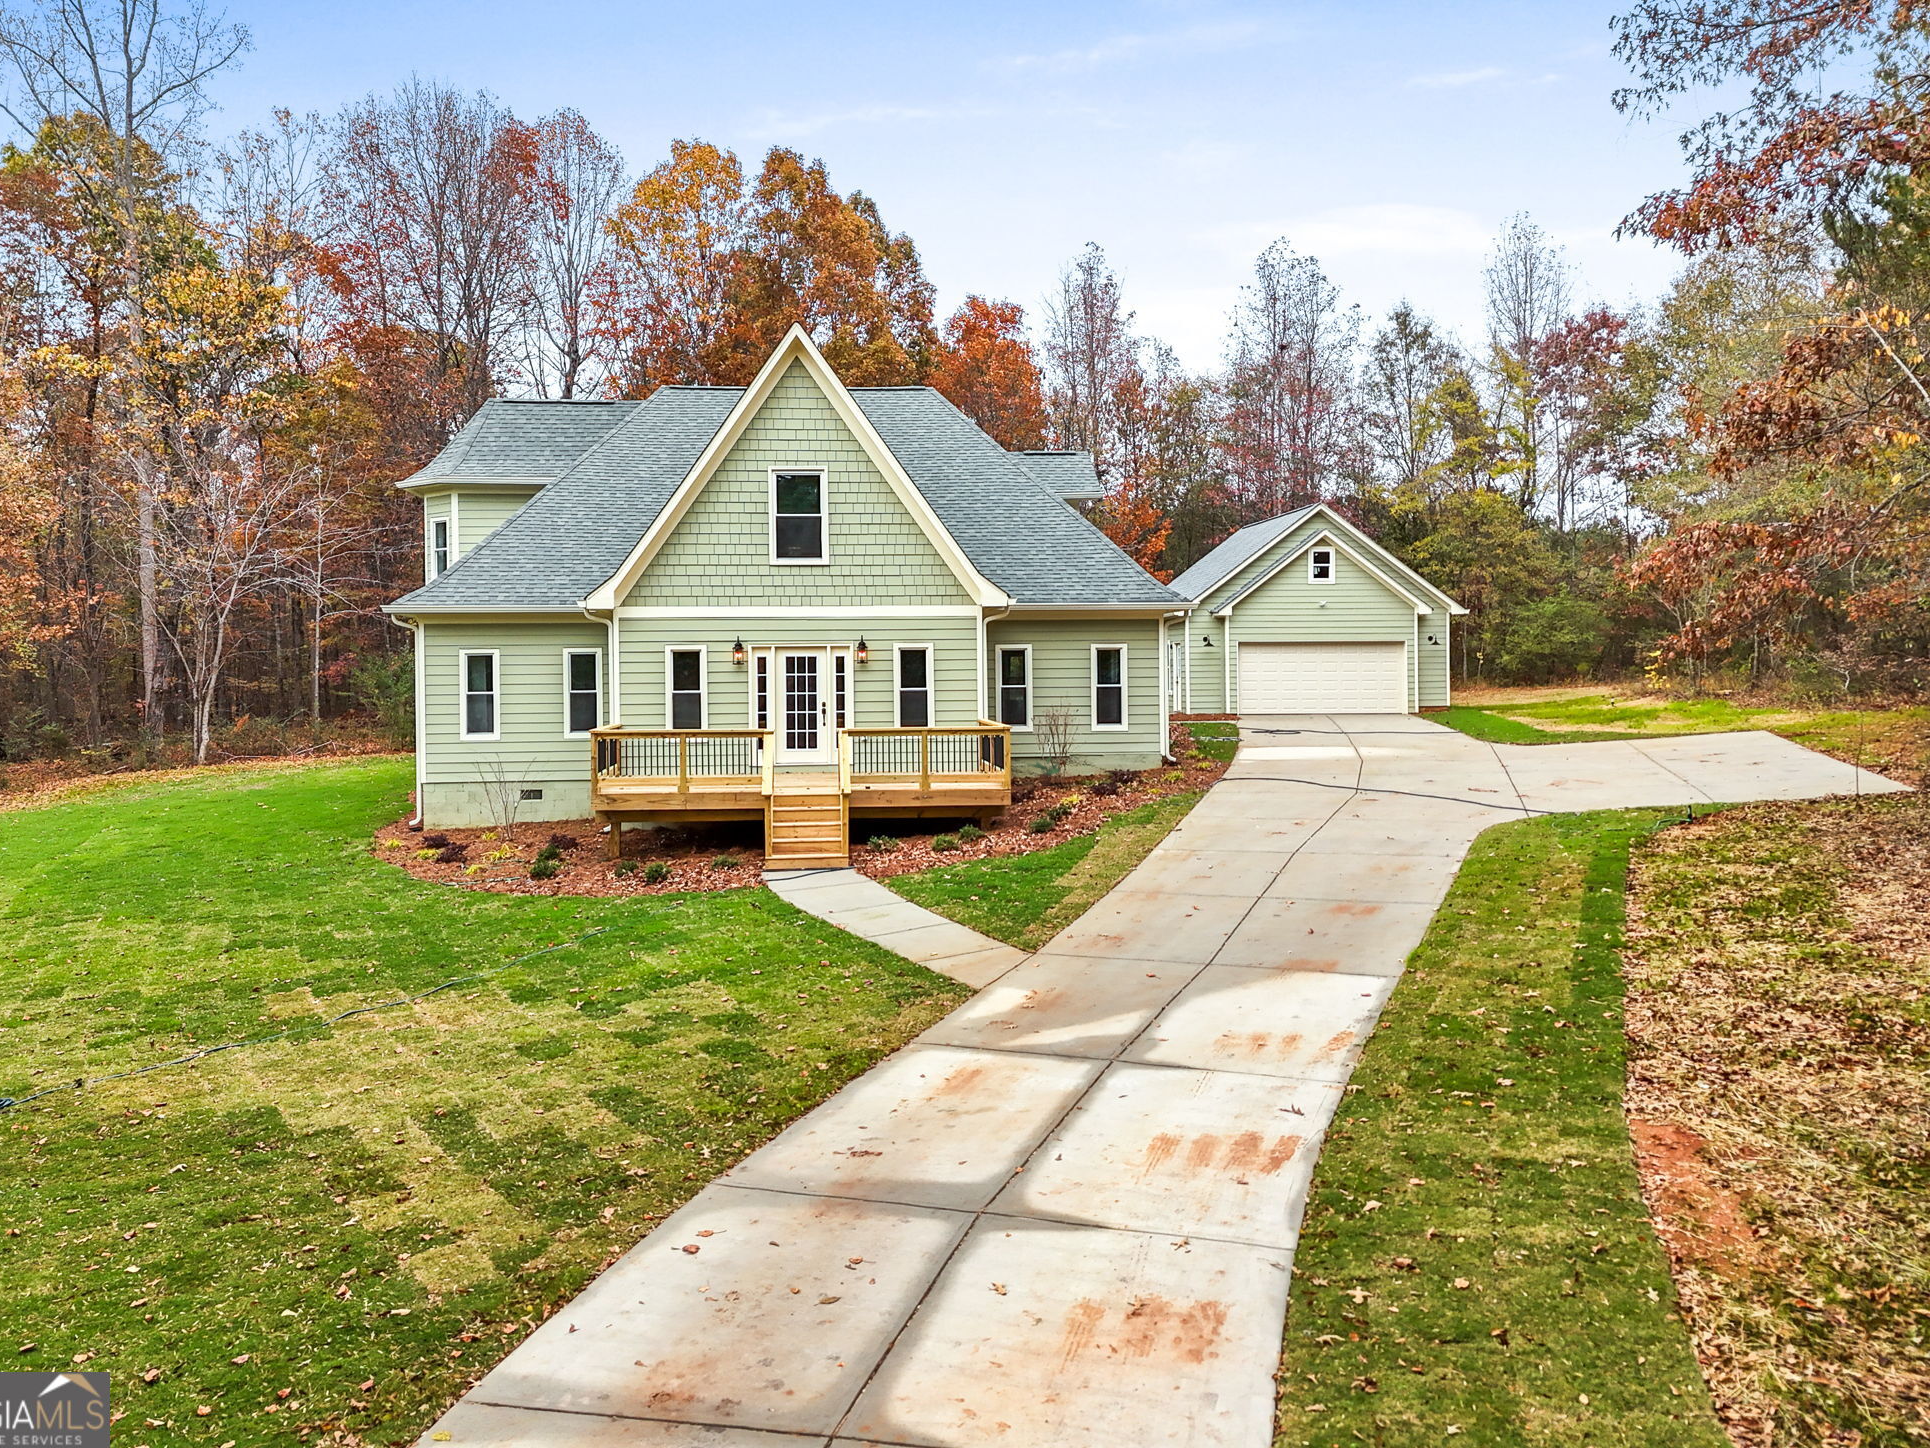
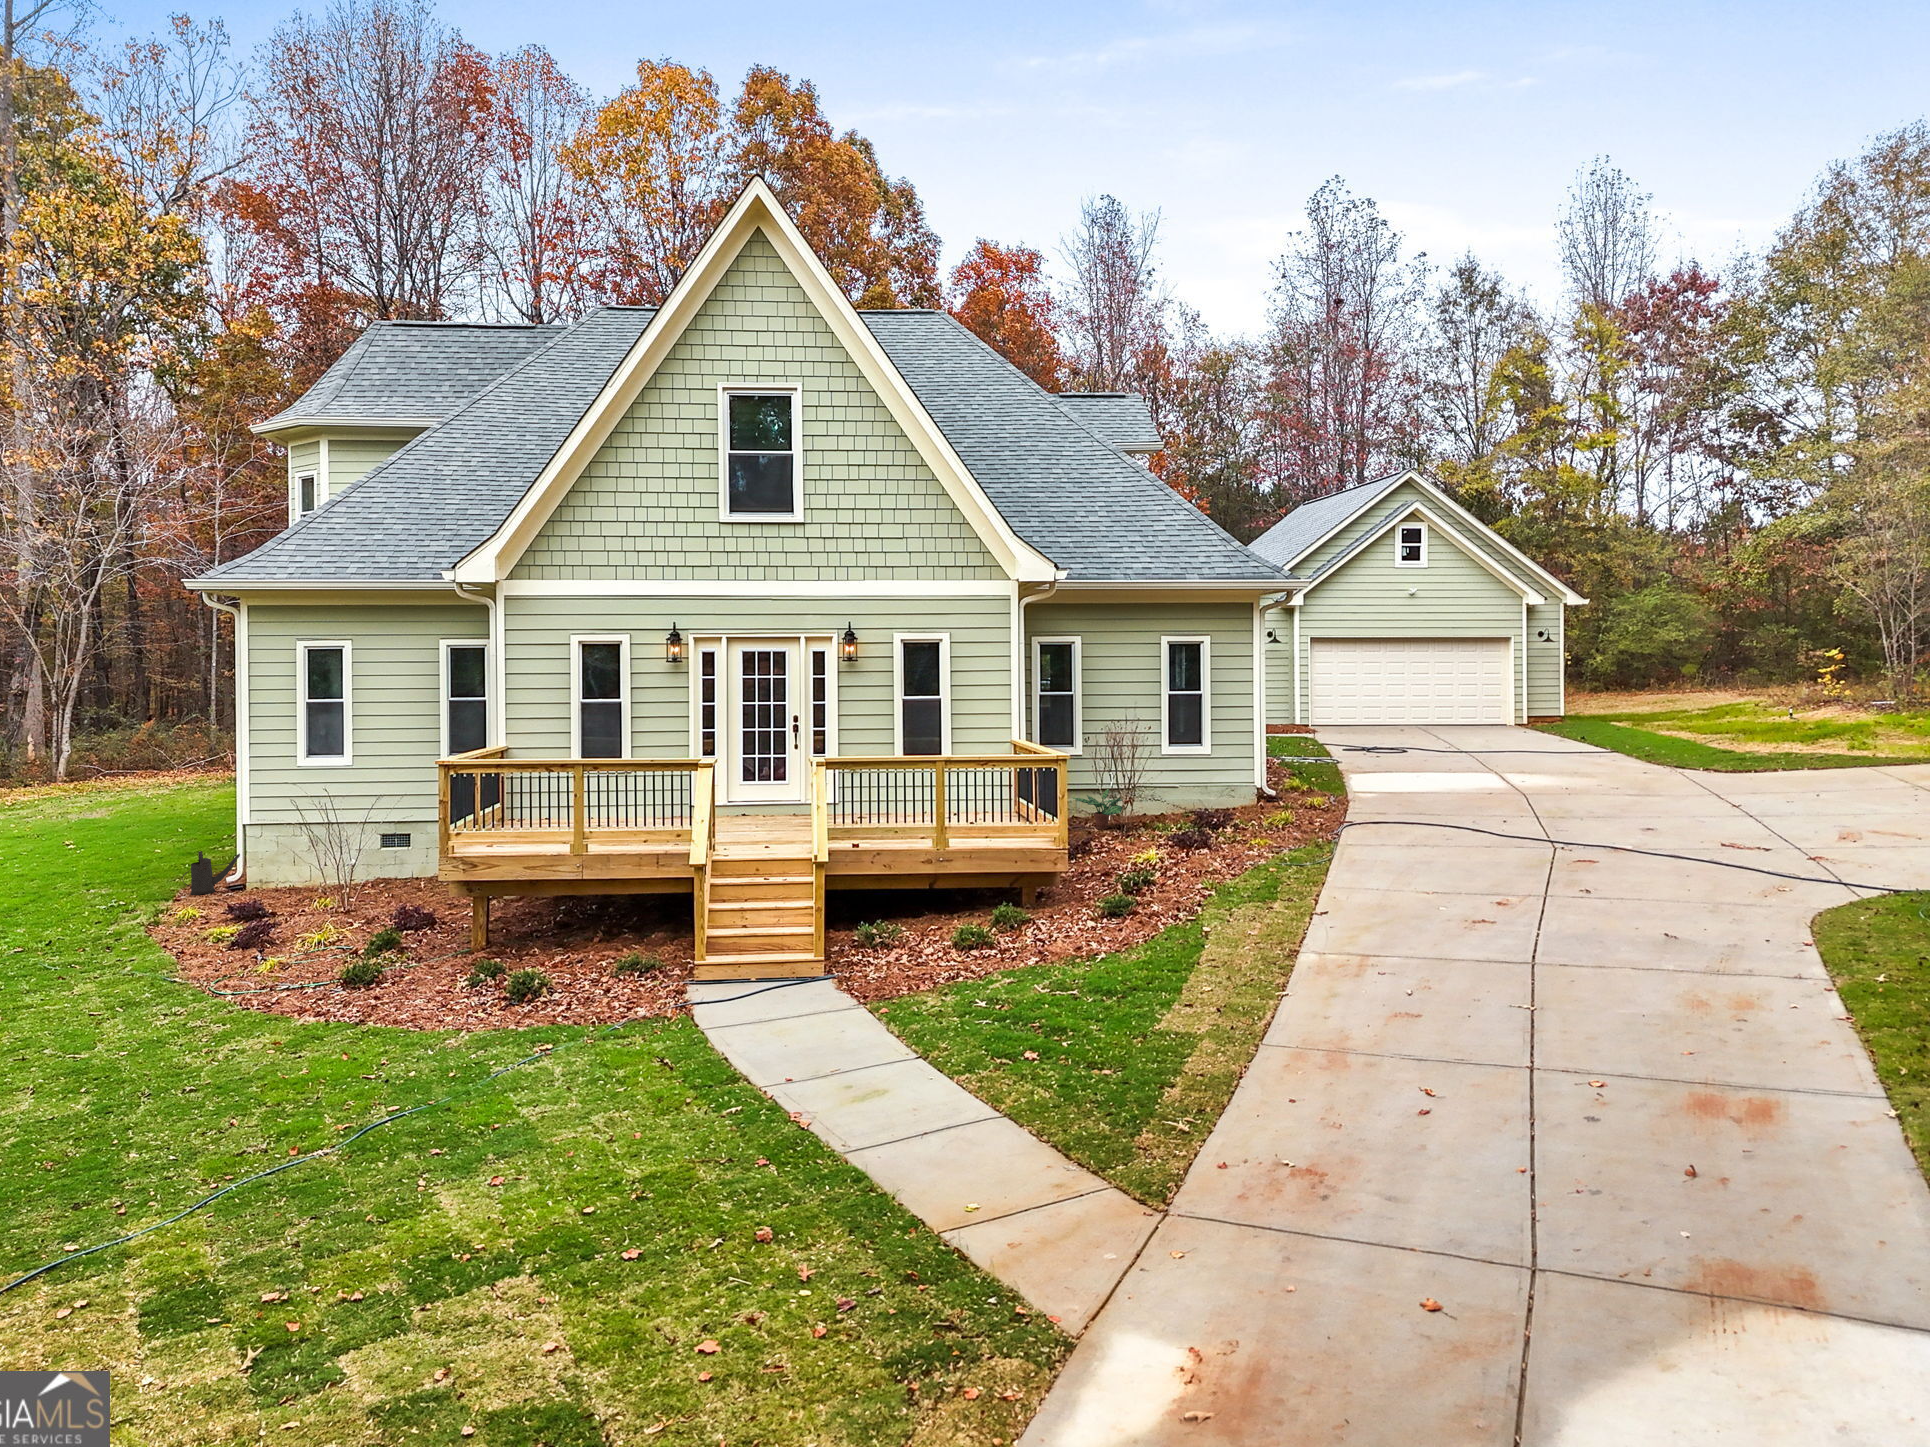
watering can: none [381,802,420,833] -> present [182,851,240,895]

